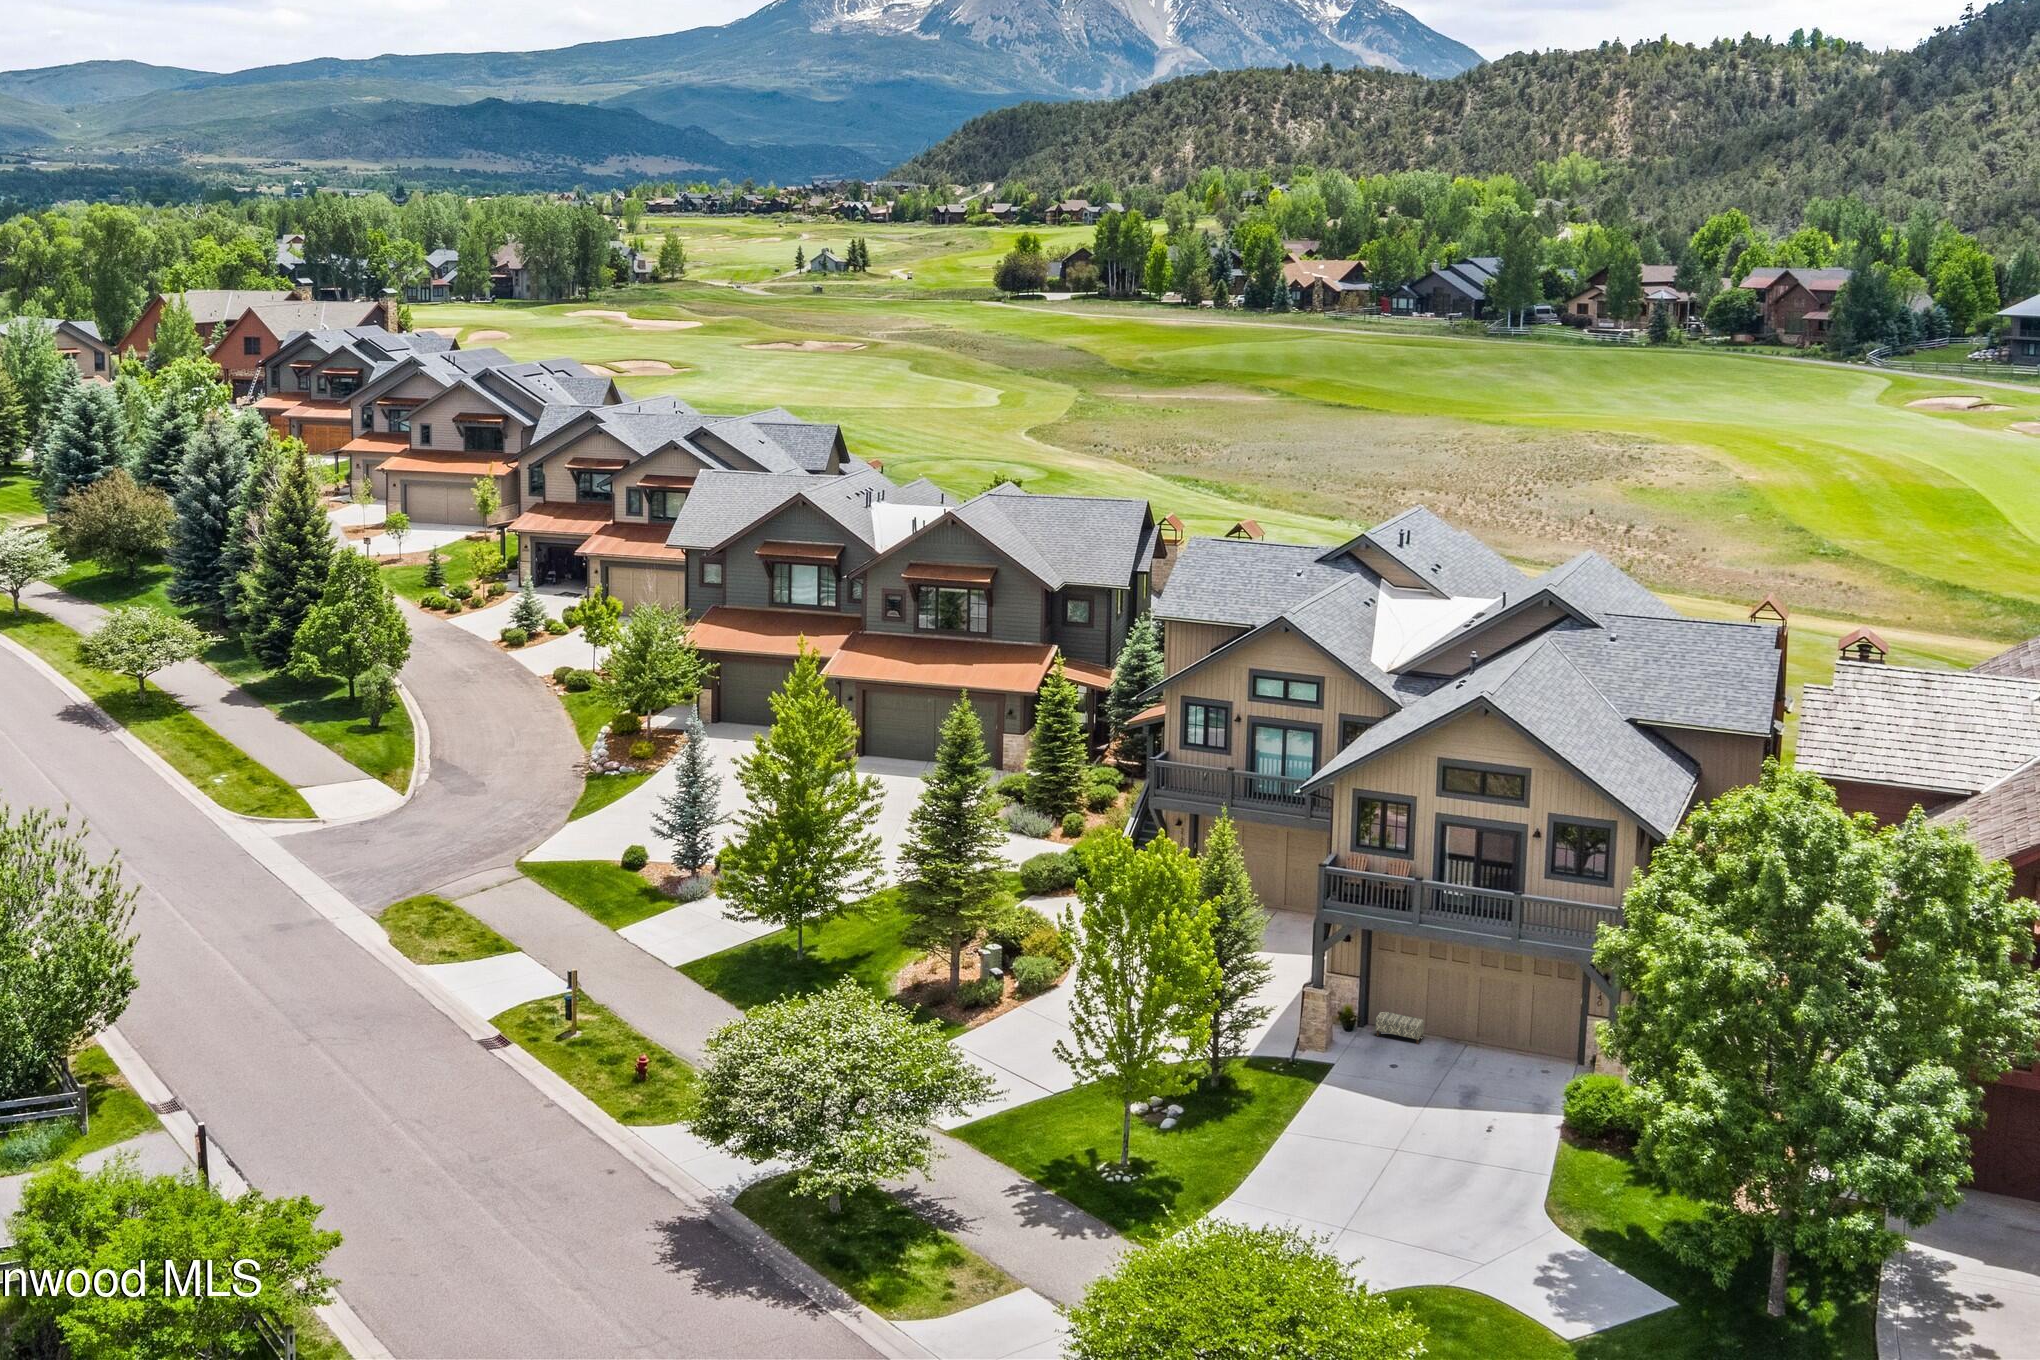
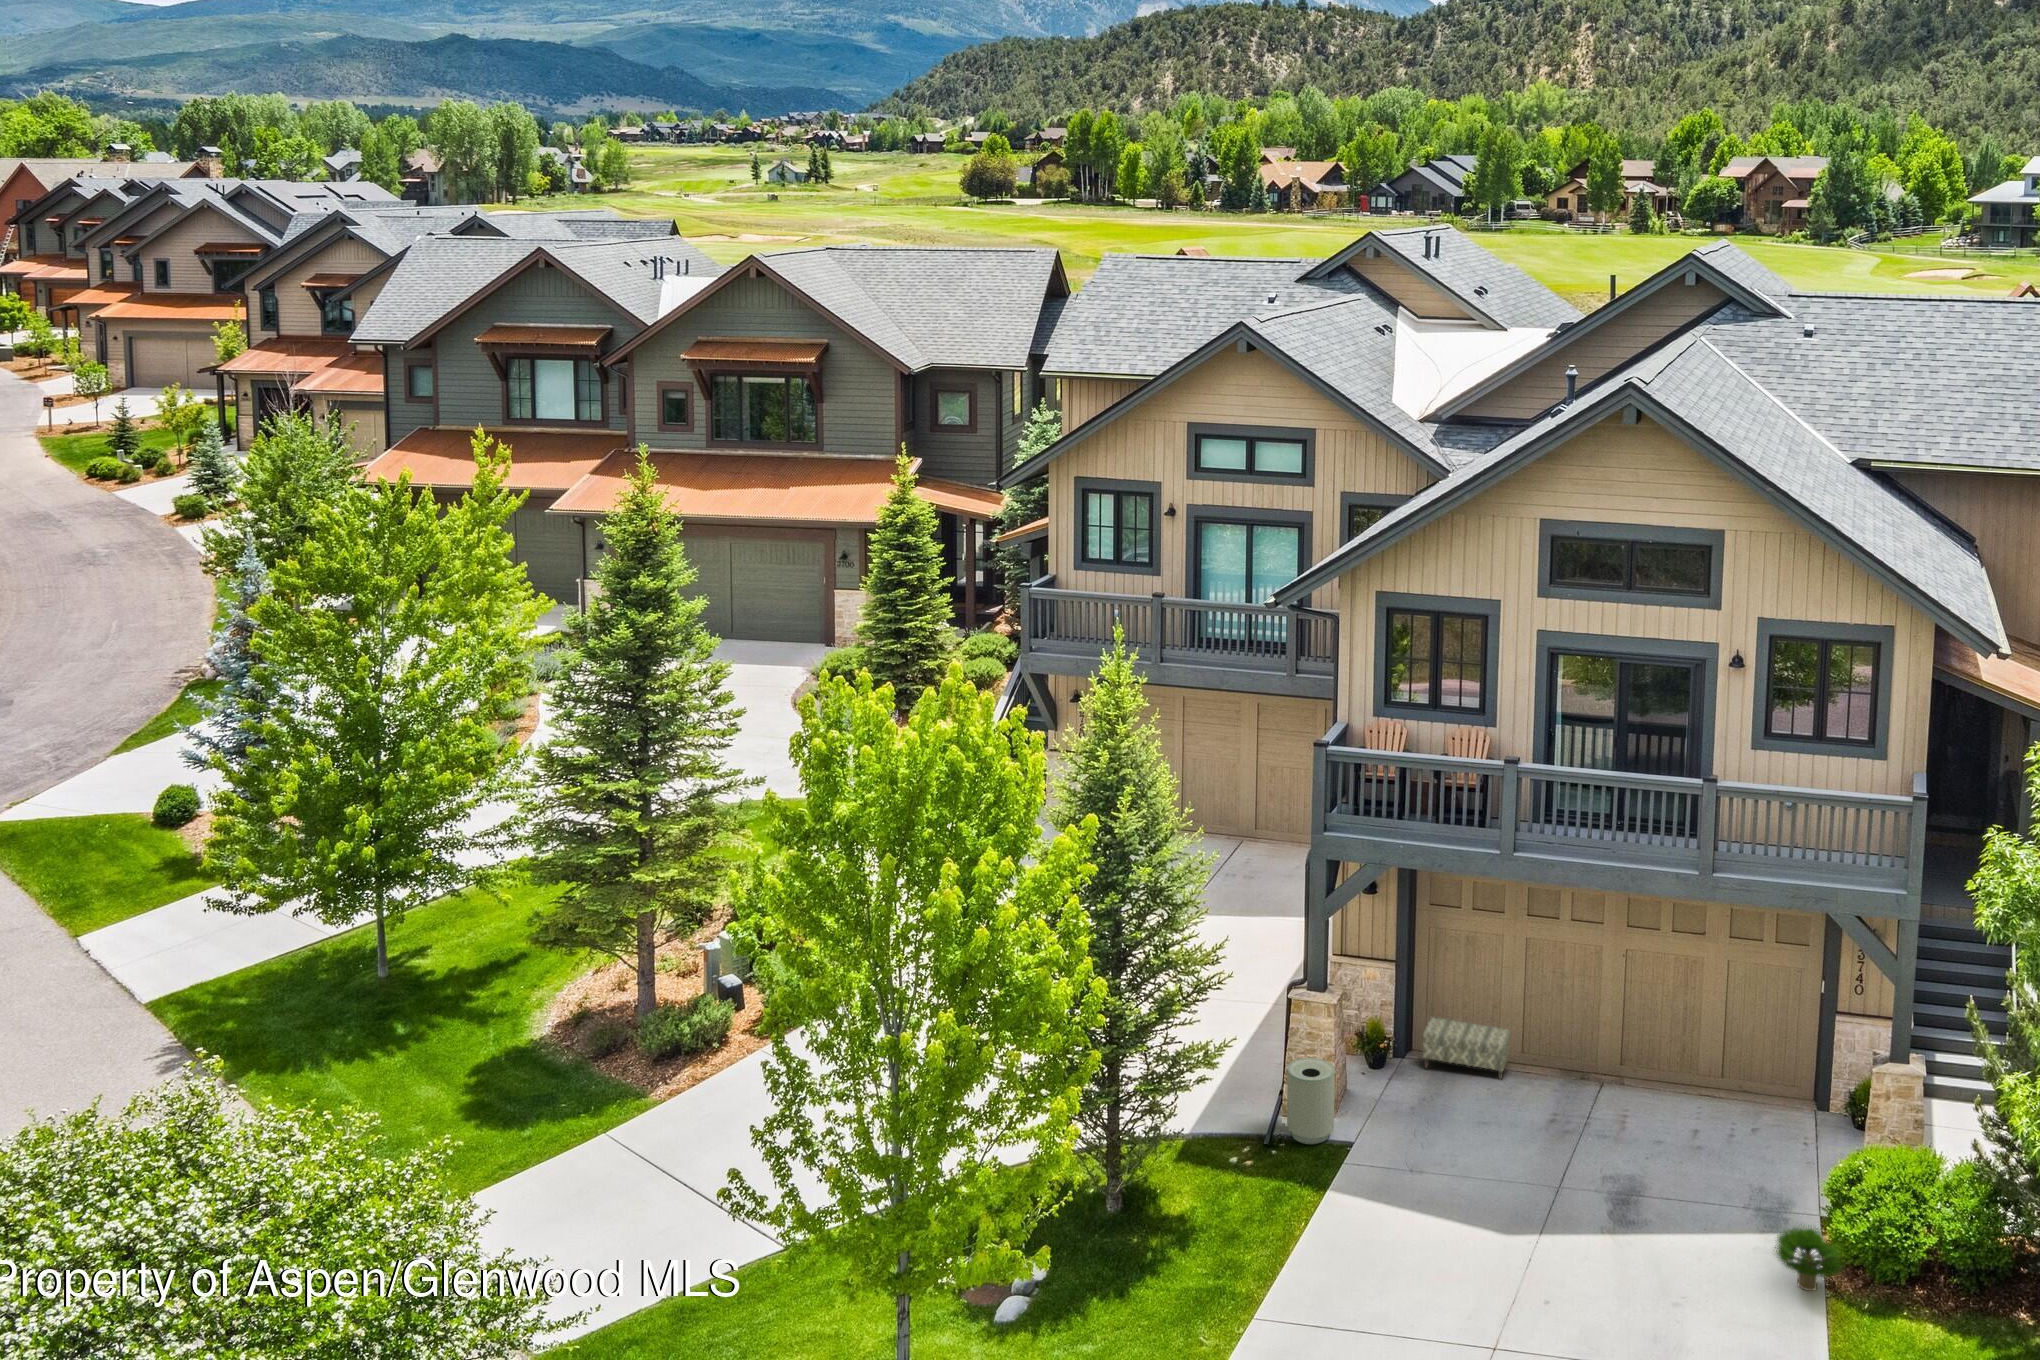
trash can: none [1302,1021,1326,1062] -> present [1287,1058,1335,1144]
potted plant: none [1532,1105,1568,1134] -> present [1774,1225,1844,1291]

